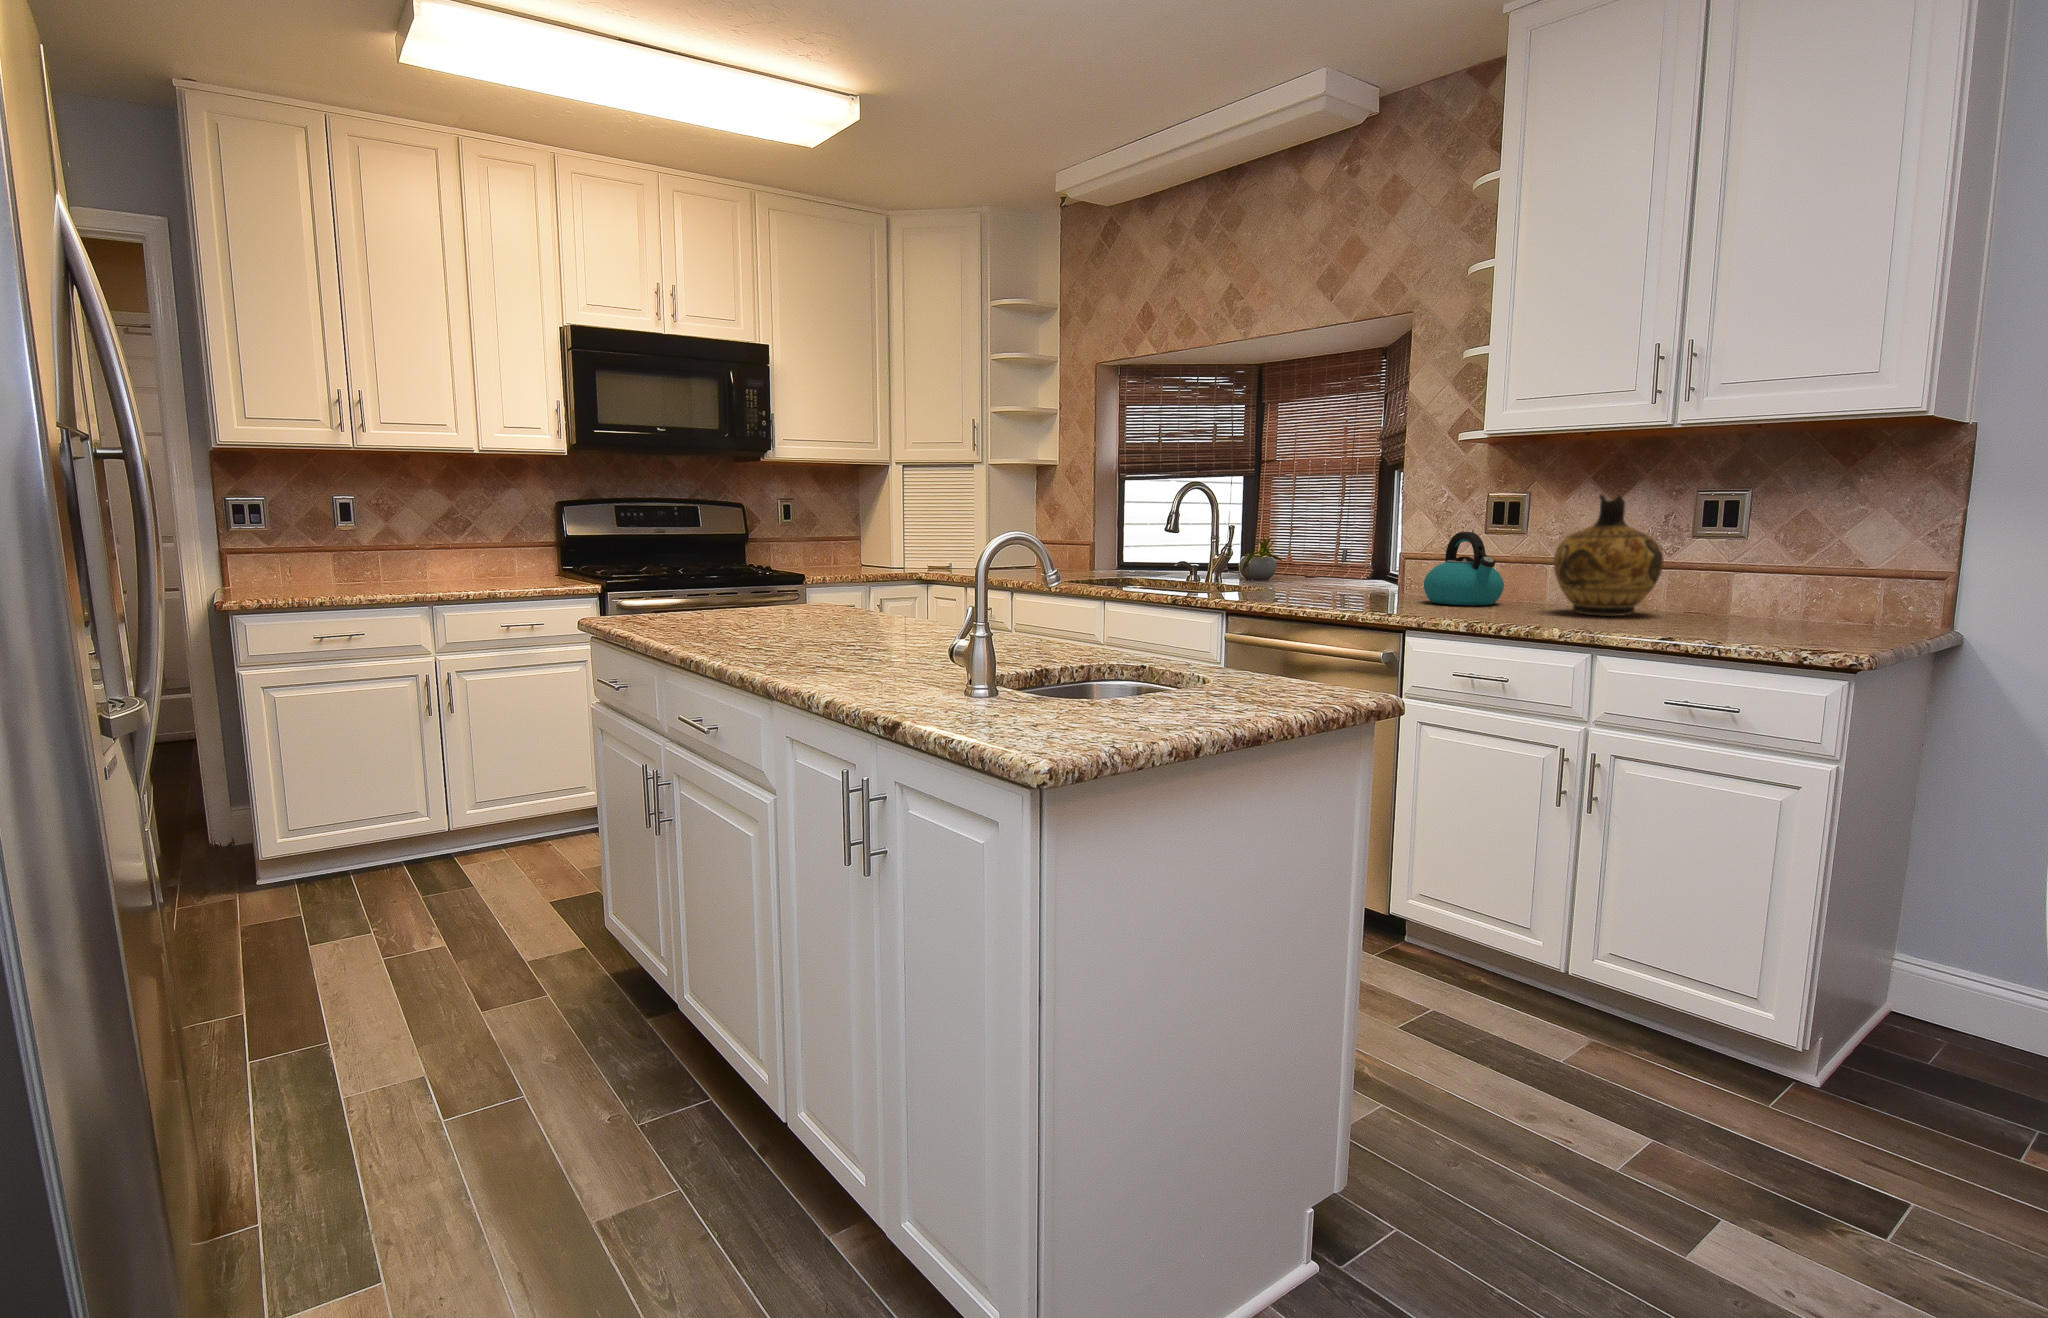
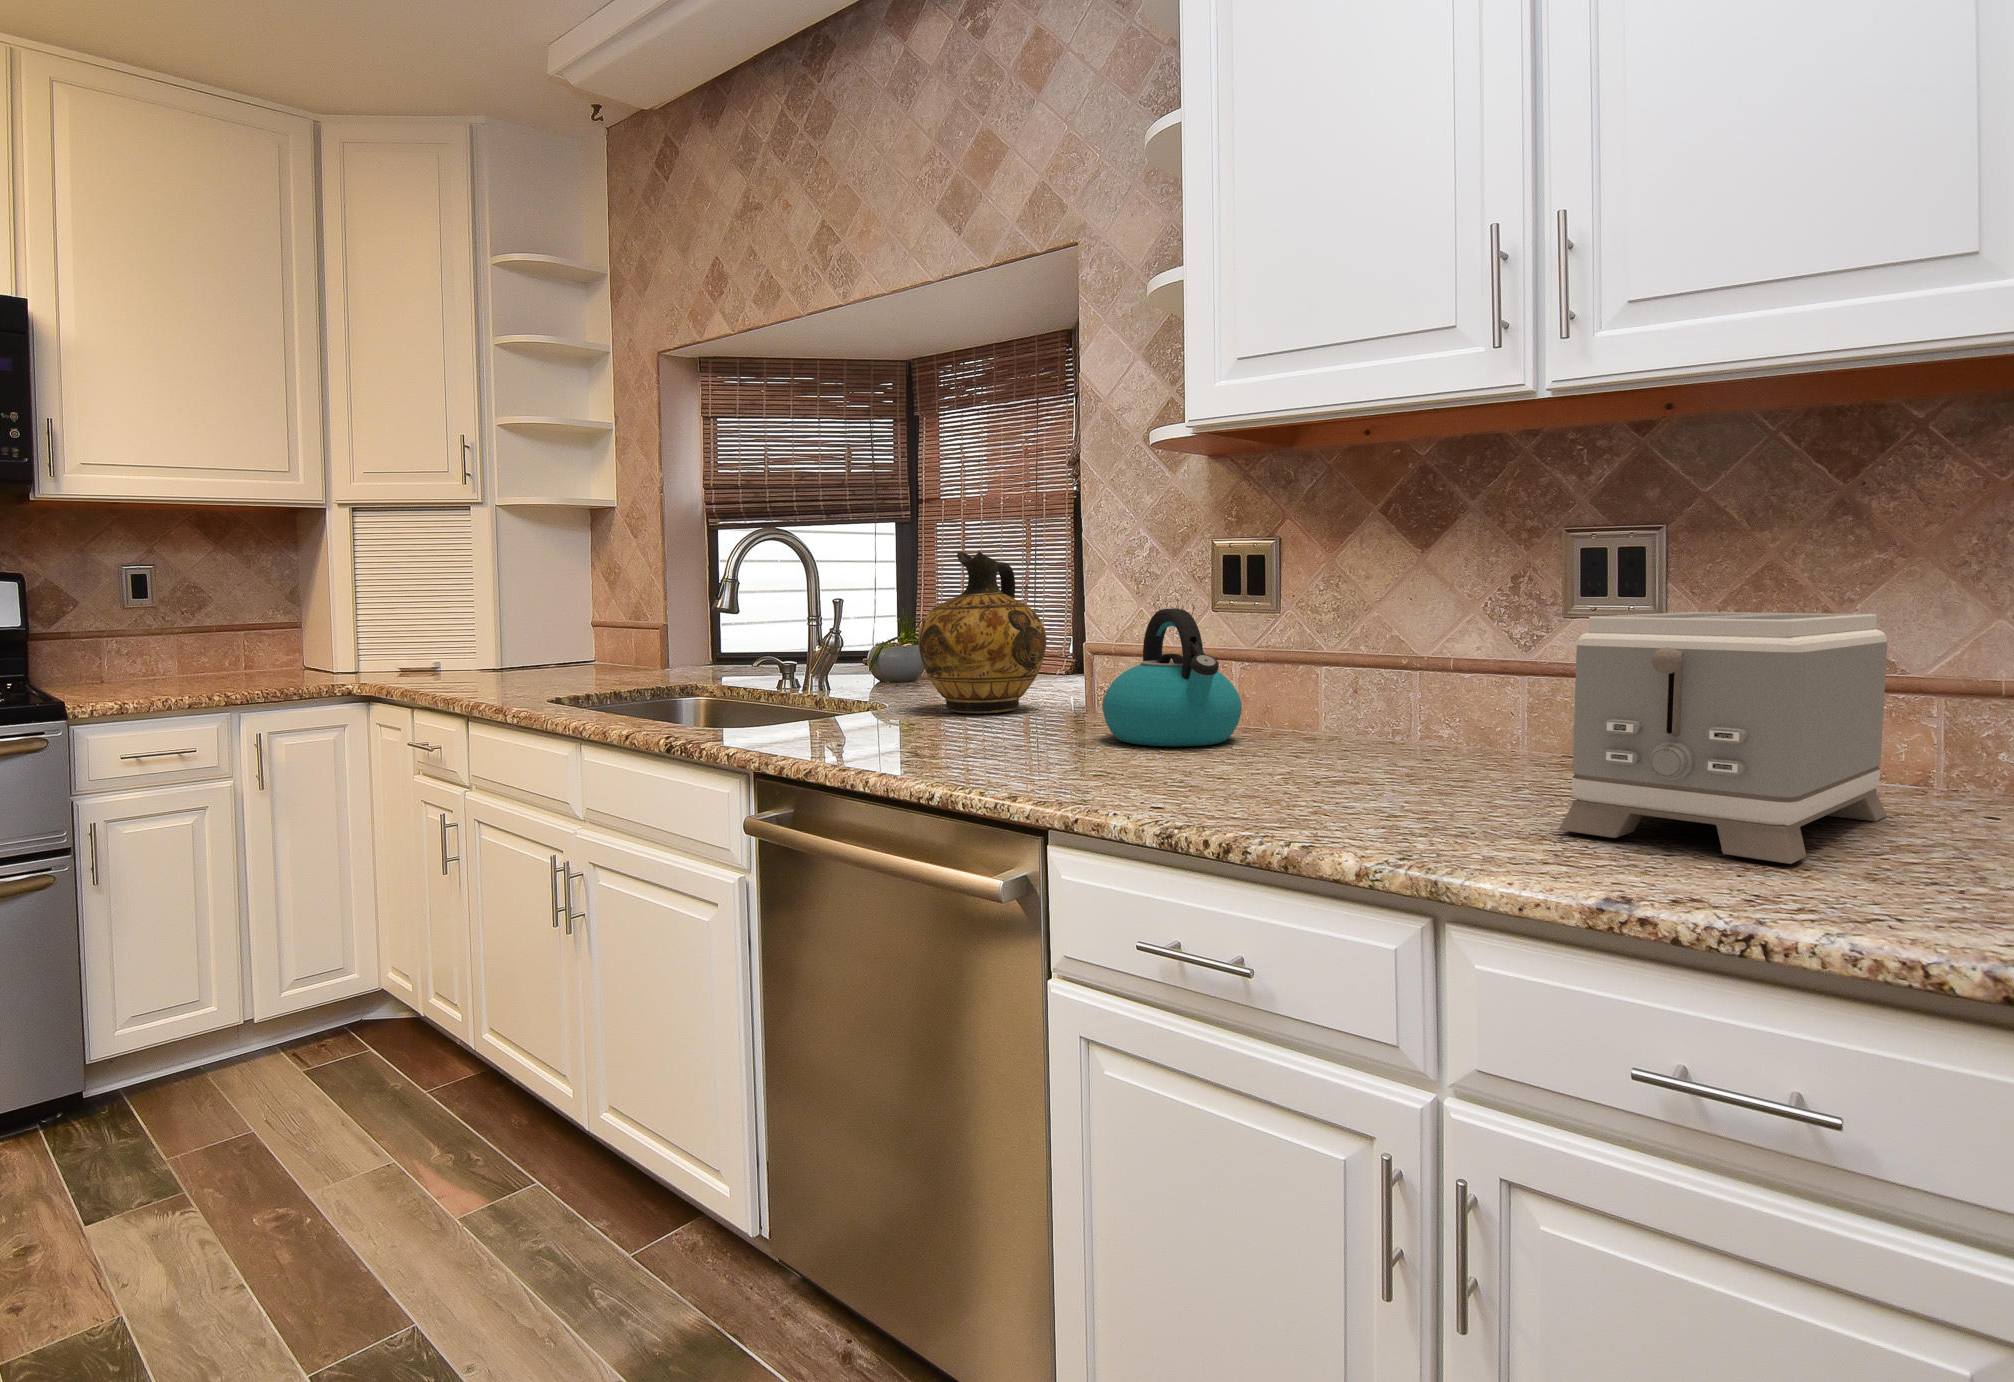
ceramic jug: present [1554,494,1664,616] -> present [918,551,1046,713]
toaster: none [1678,535,1847,640] -> present [1559,612,1887,864]

